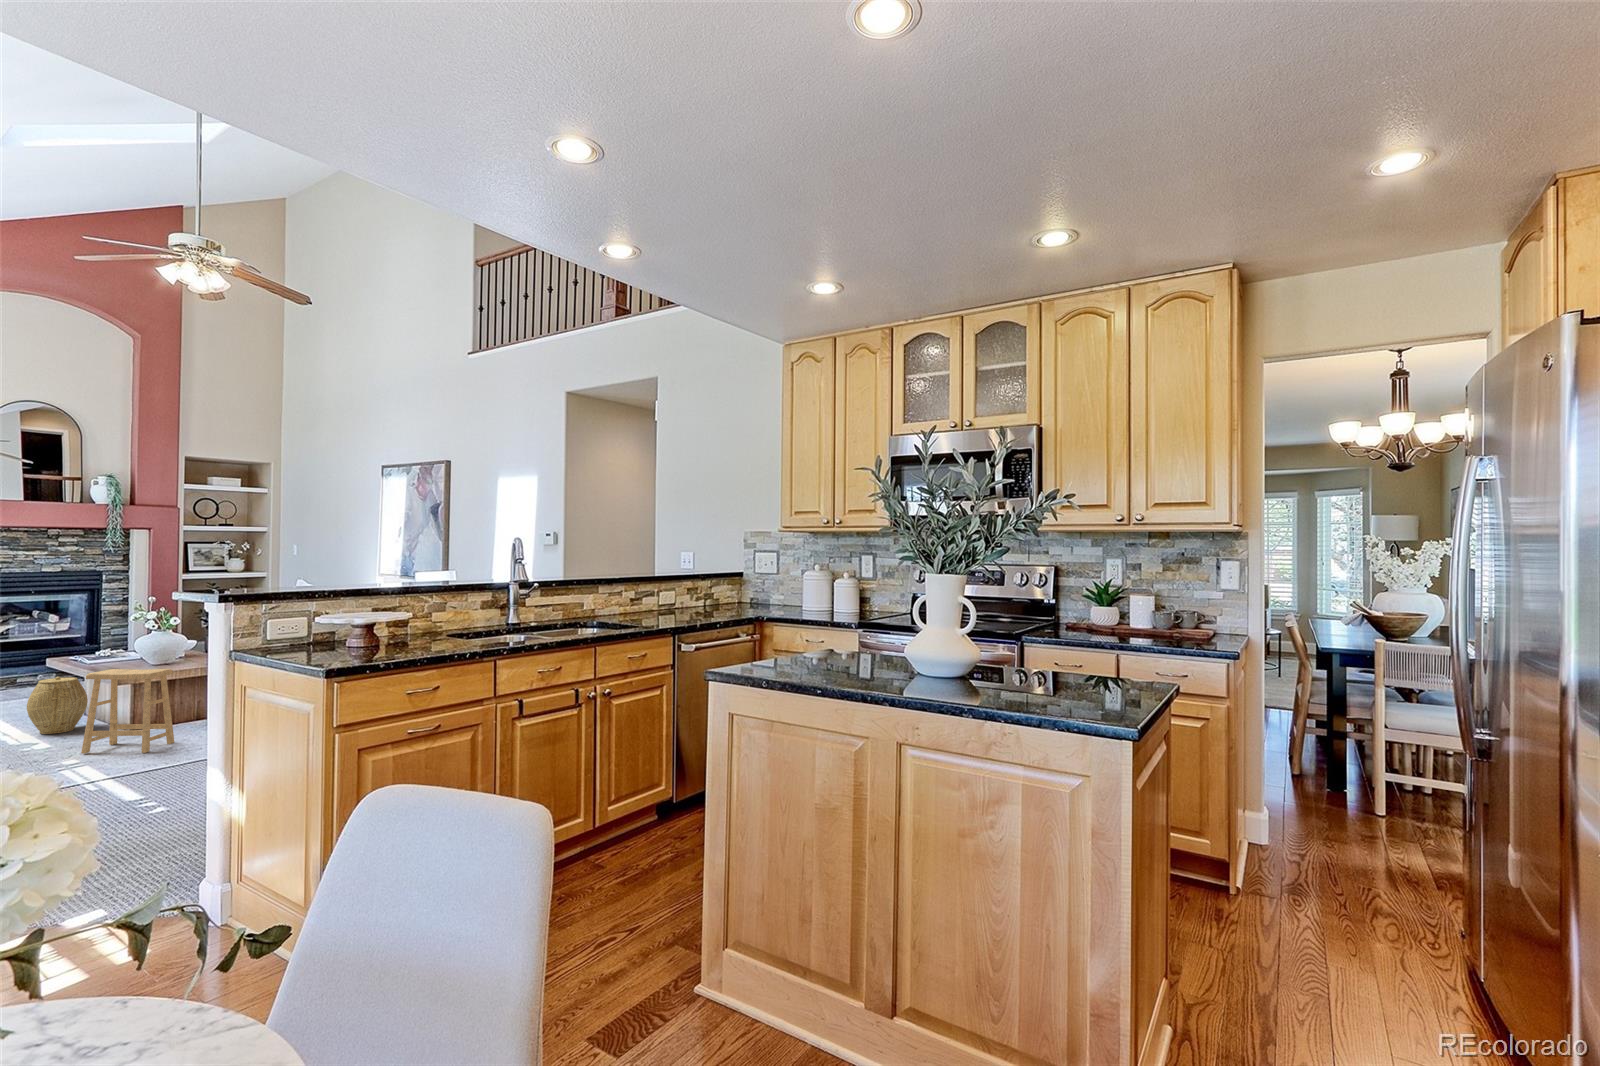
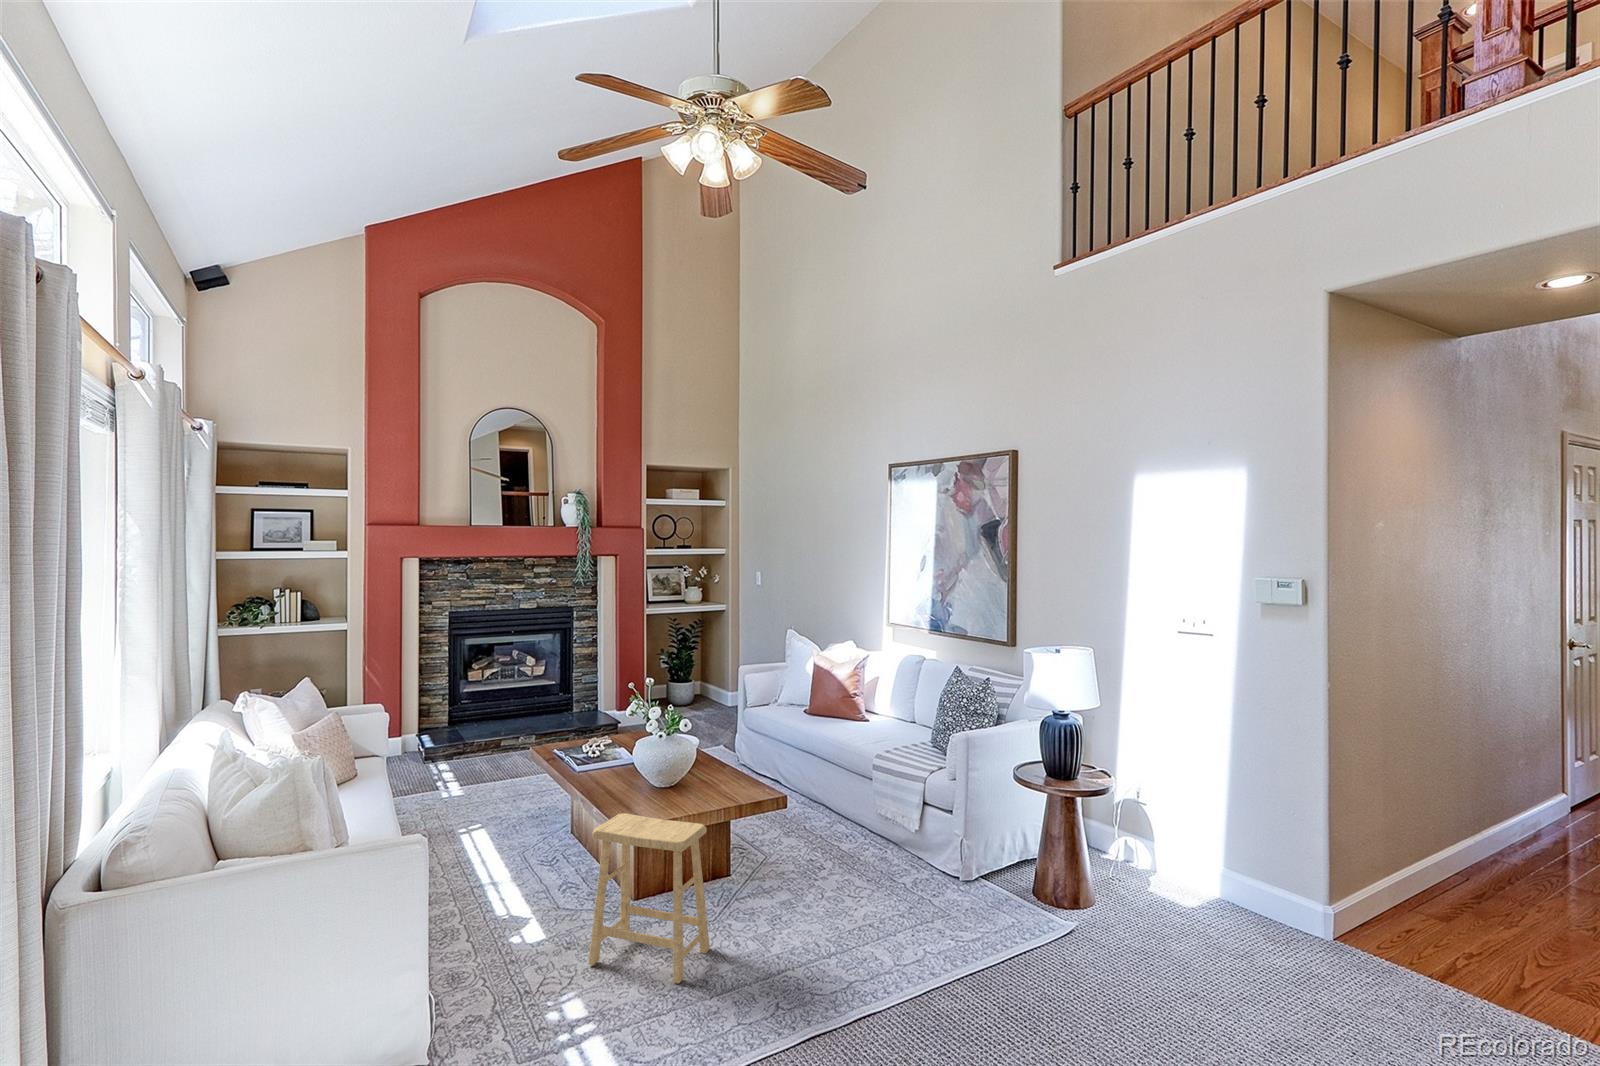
woven basket: present [27,677,88,734] -> none [514,791,582,880]

